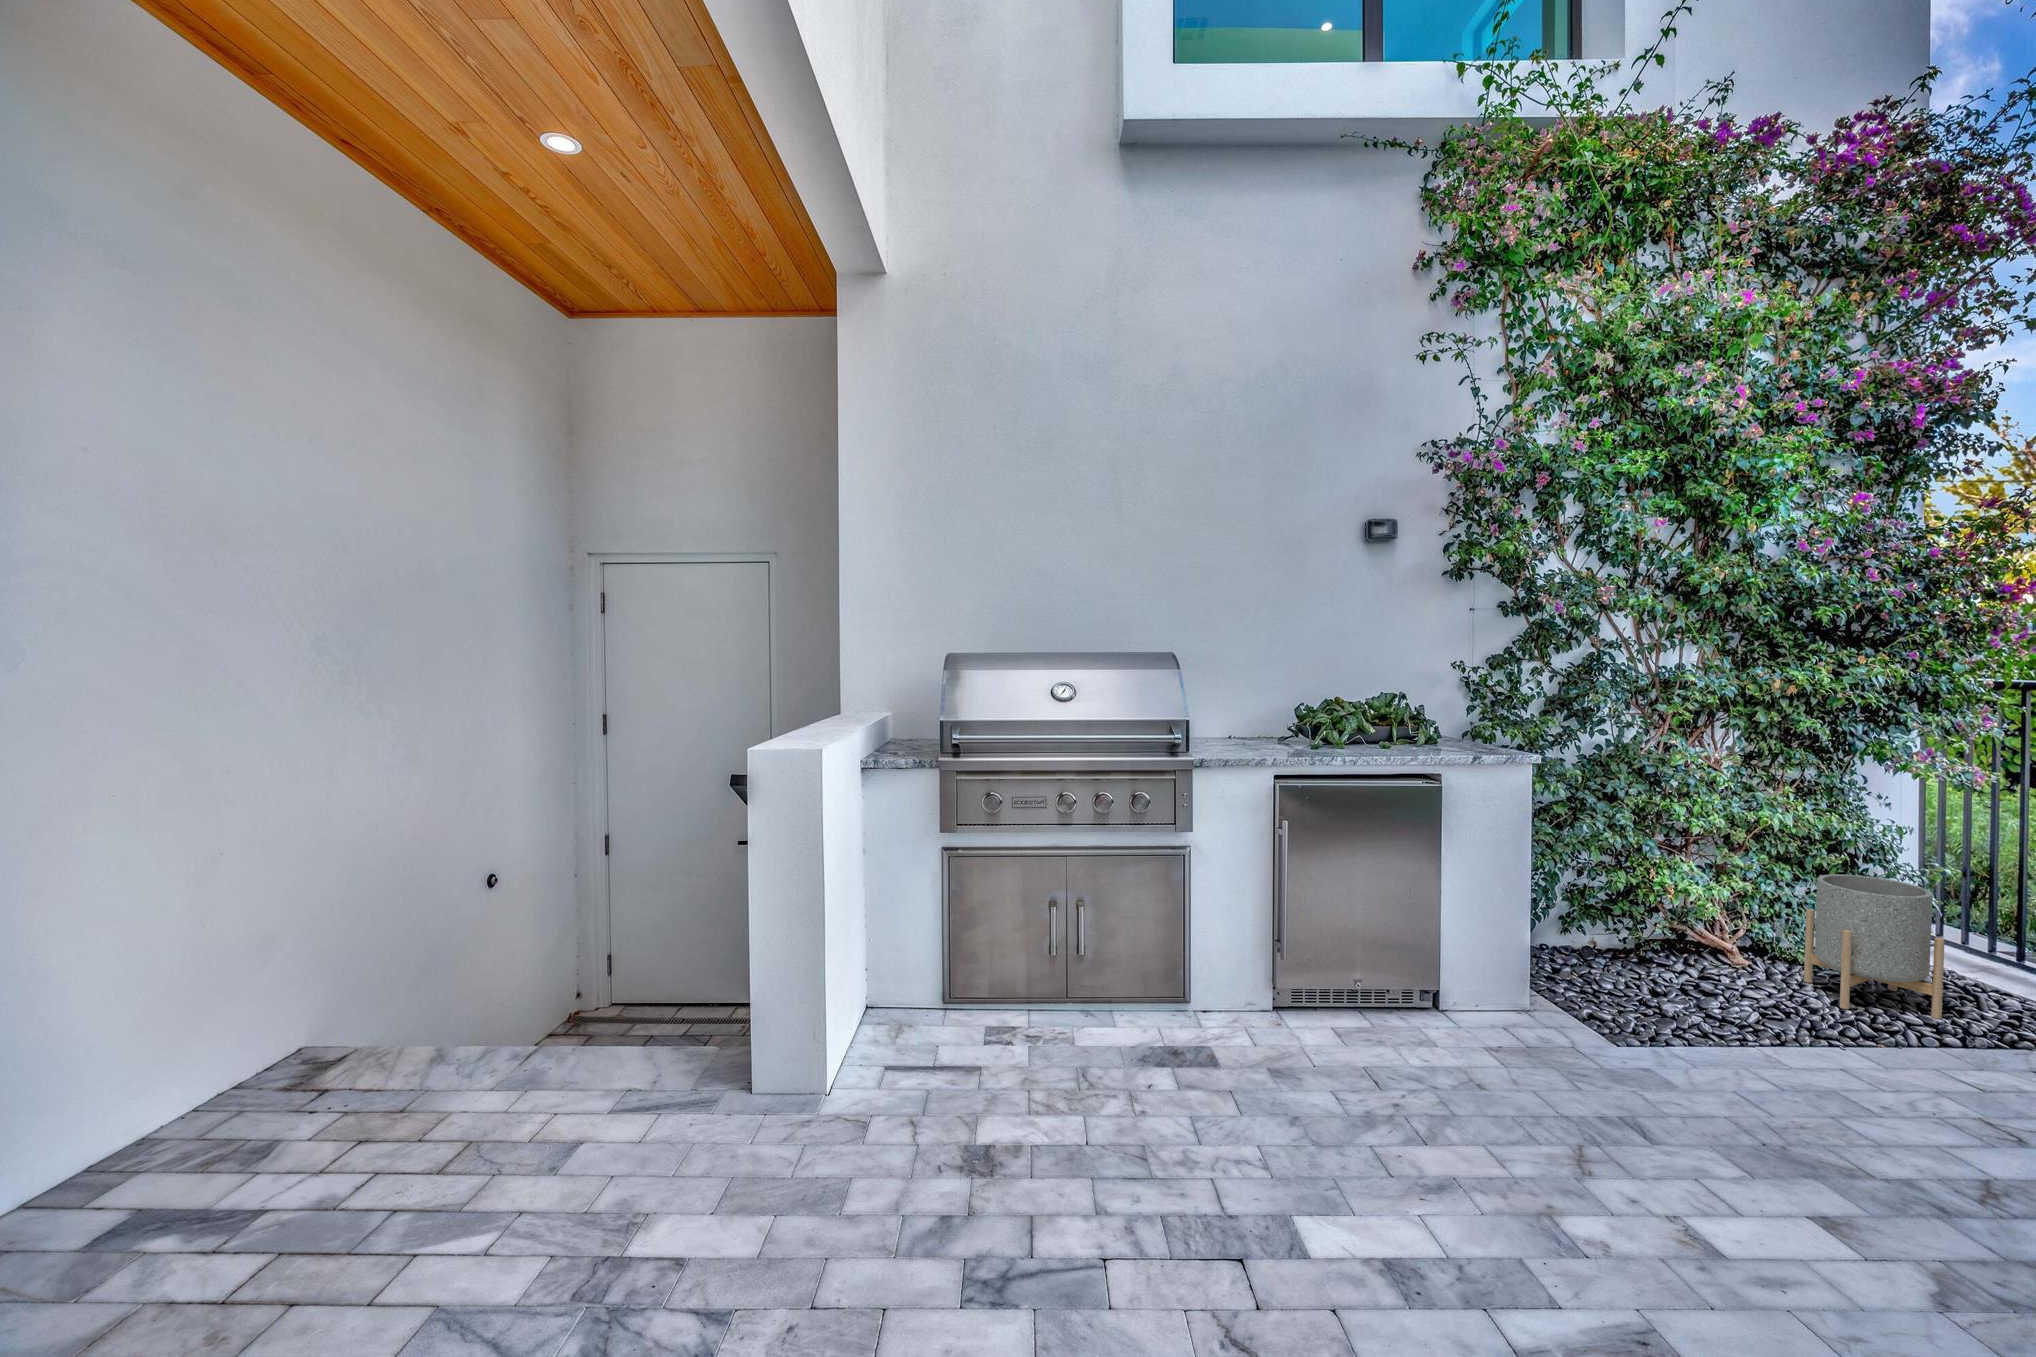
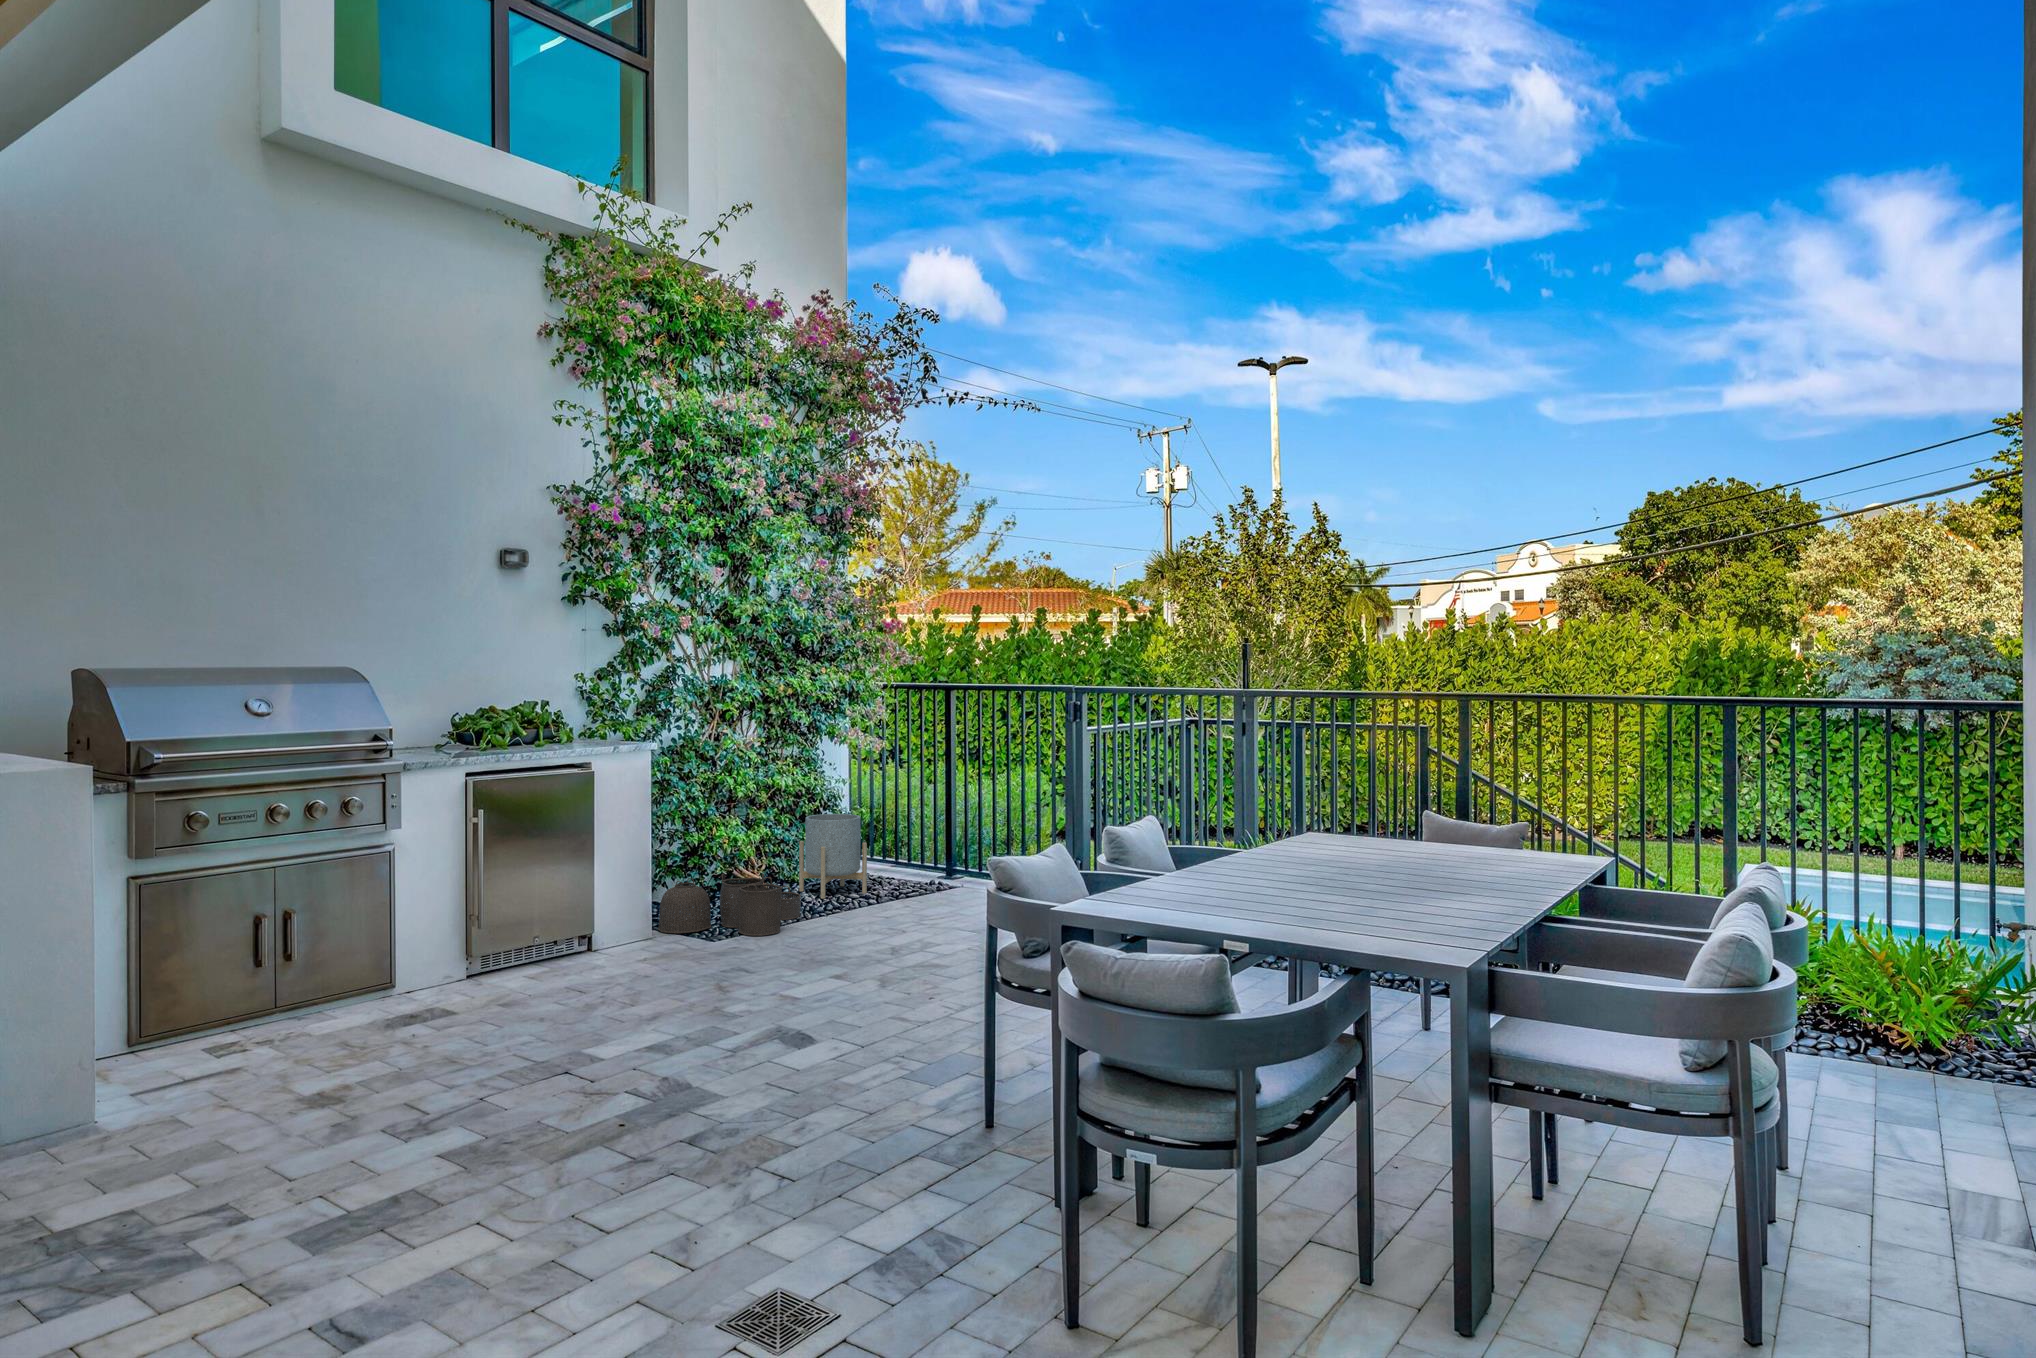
woven basket: none [1545,939,1790,1062] -> present [658,873,801,936]

